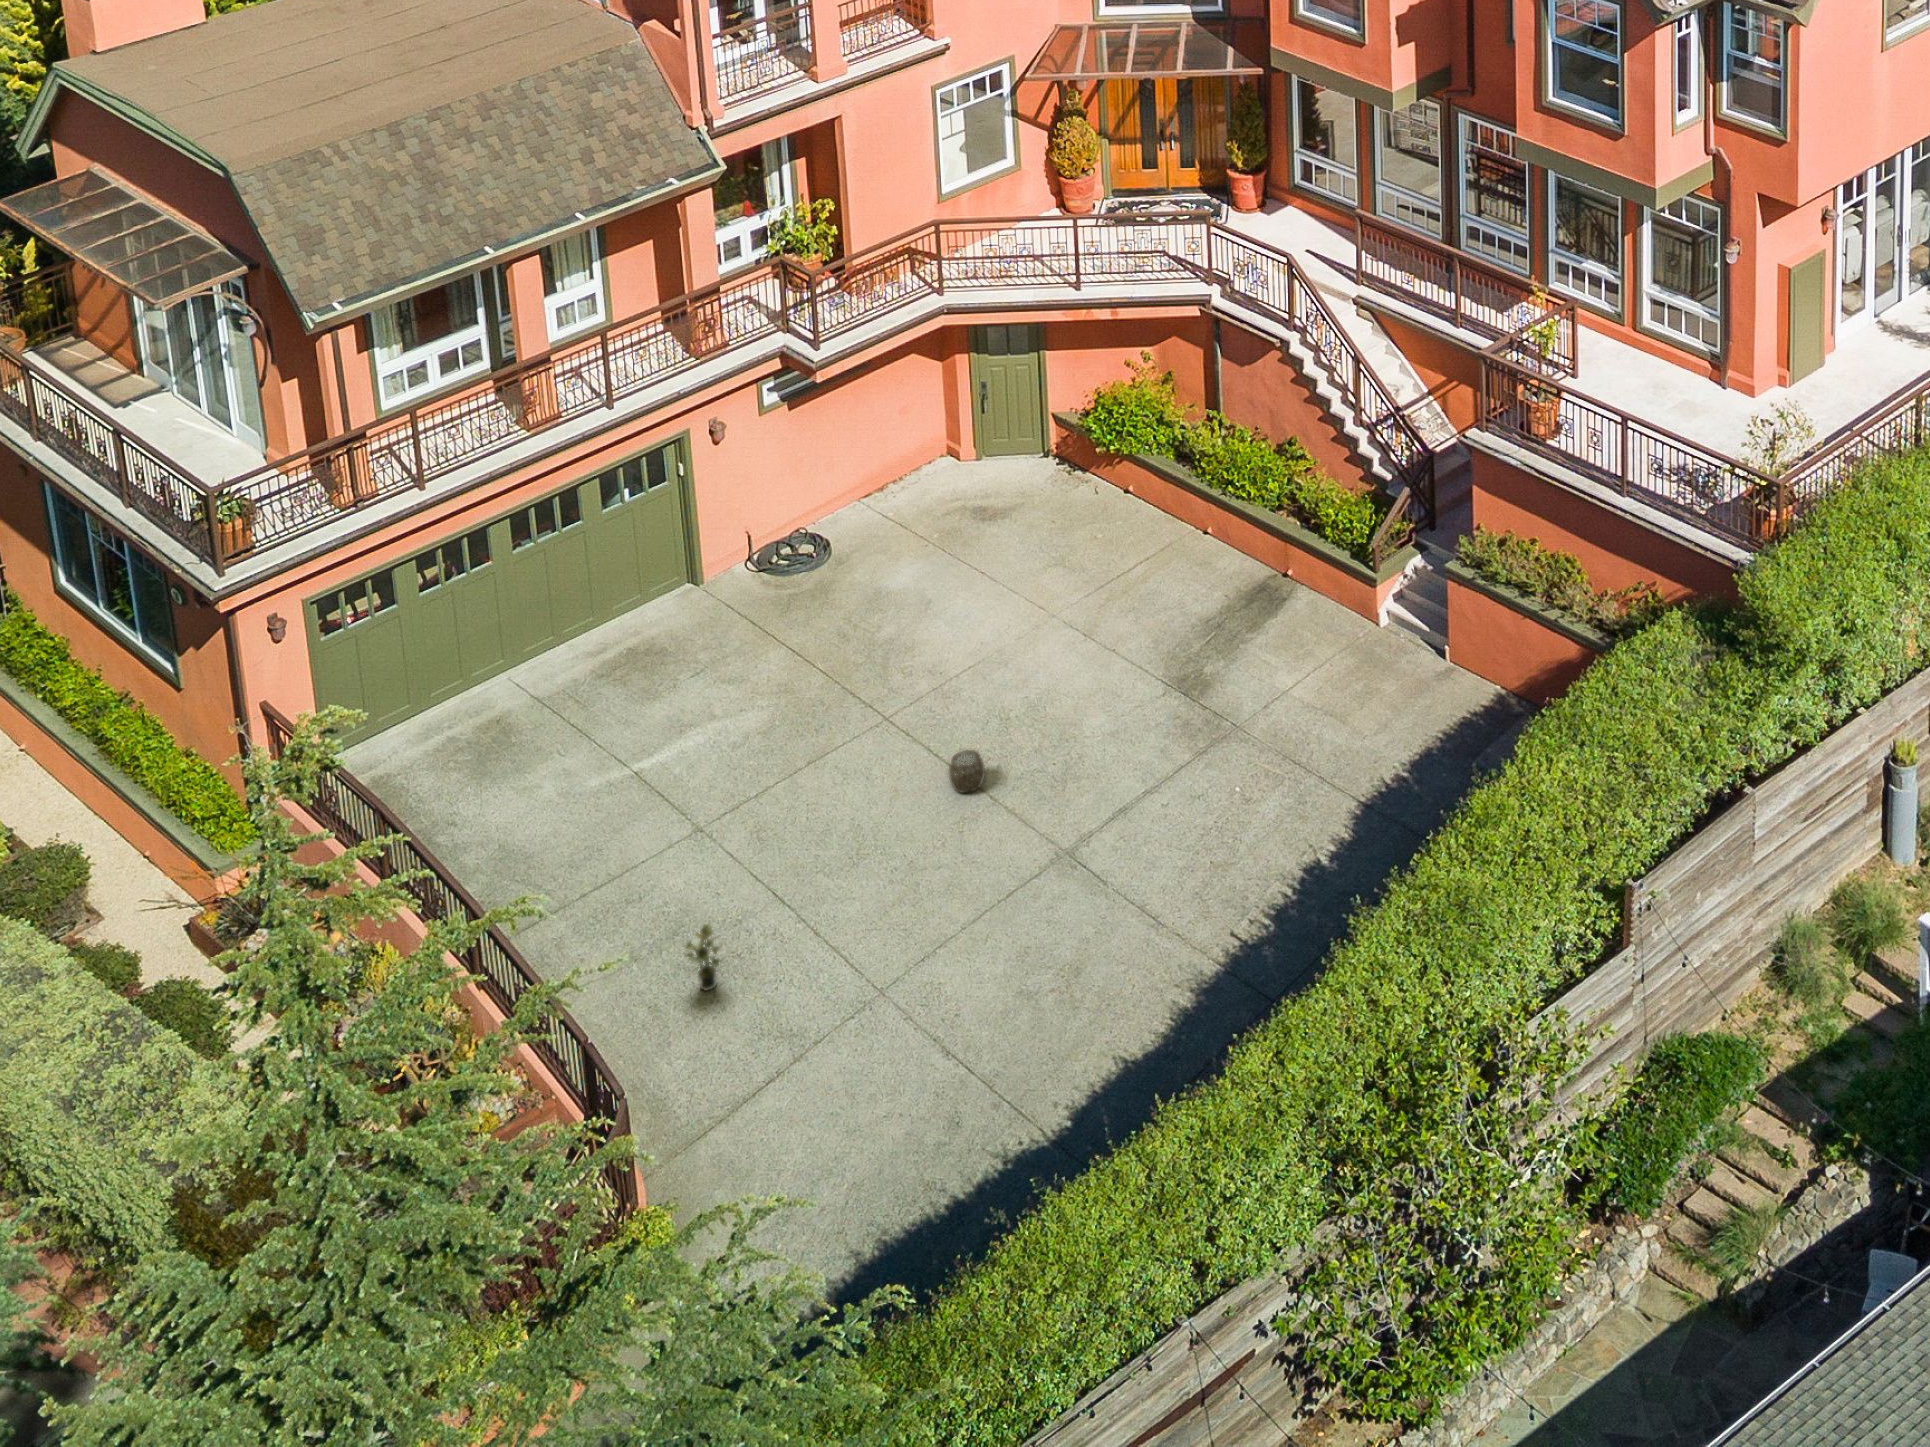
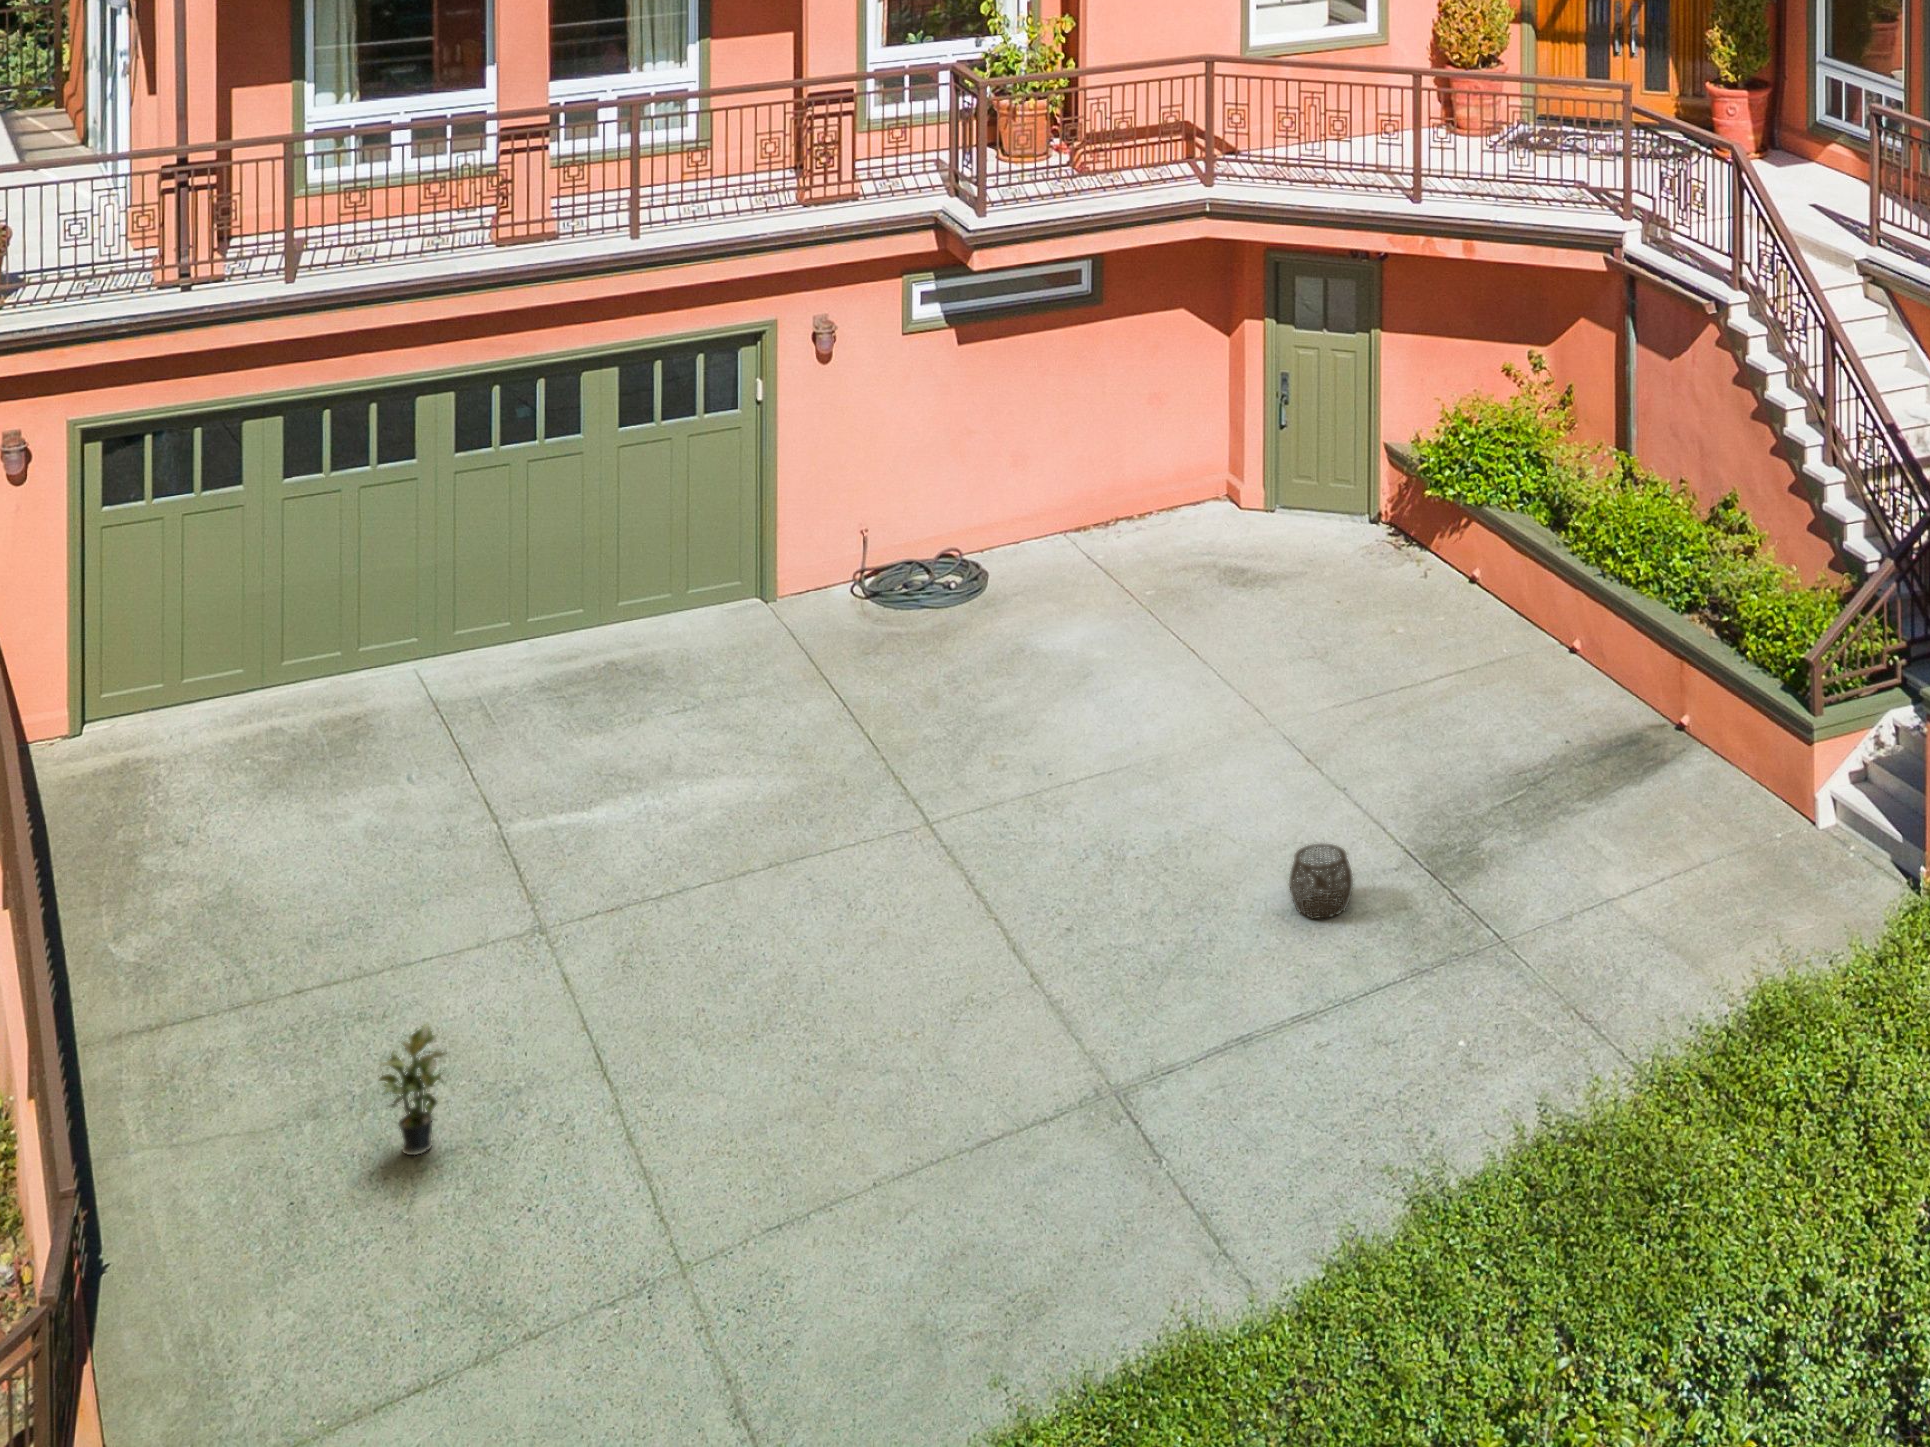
woven basket: present [949,750,985,793] -> present [1289,844,1353,918]

